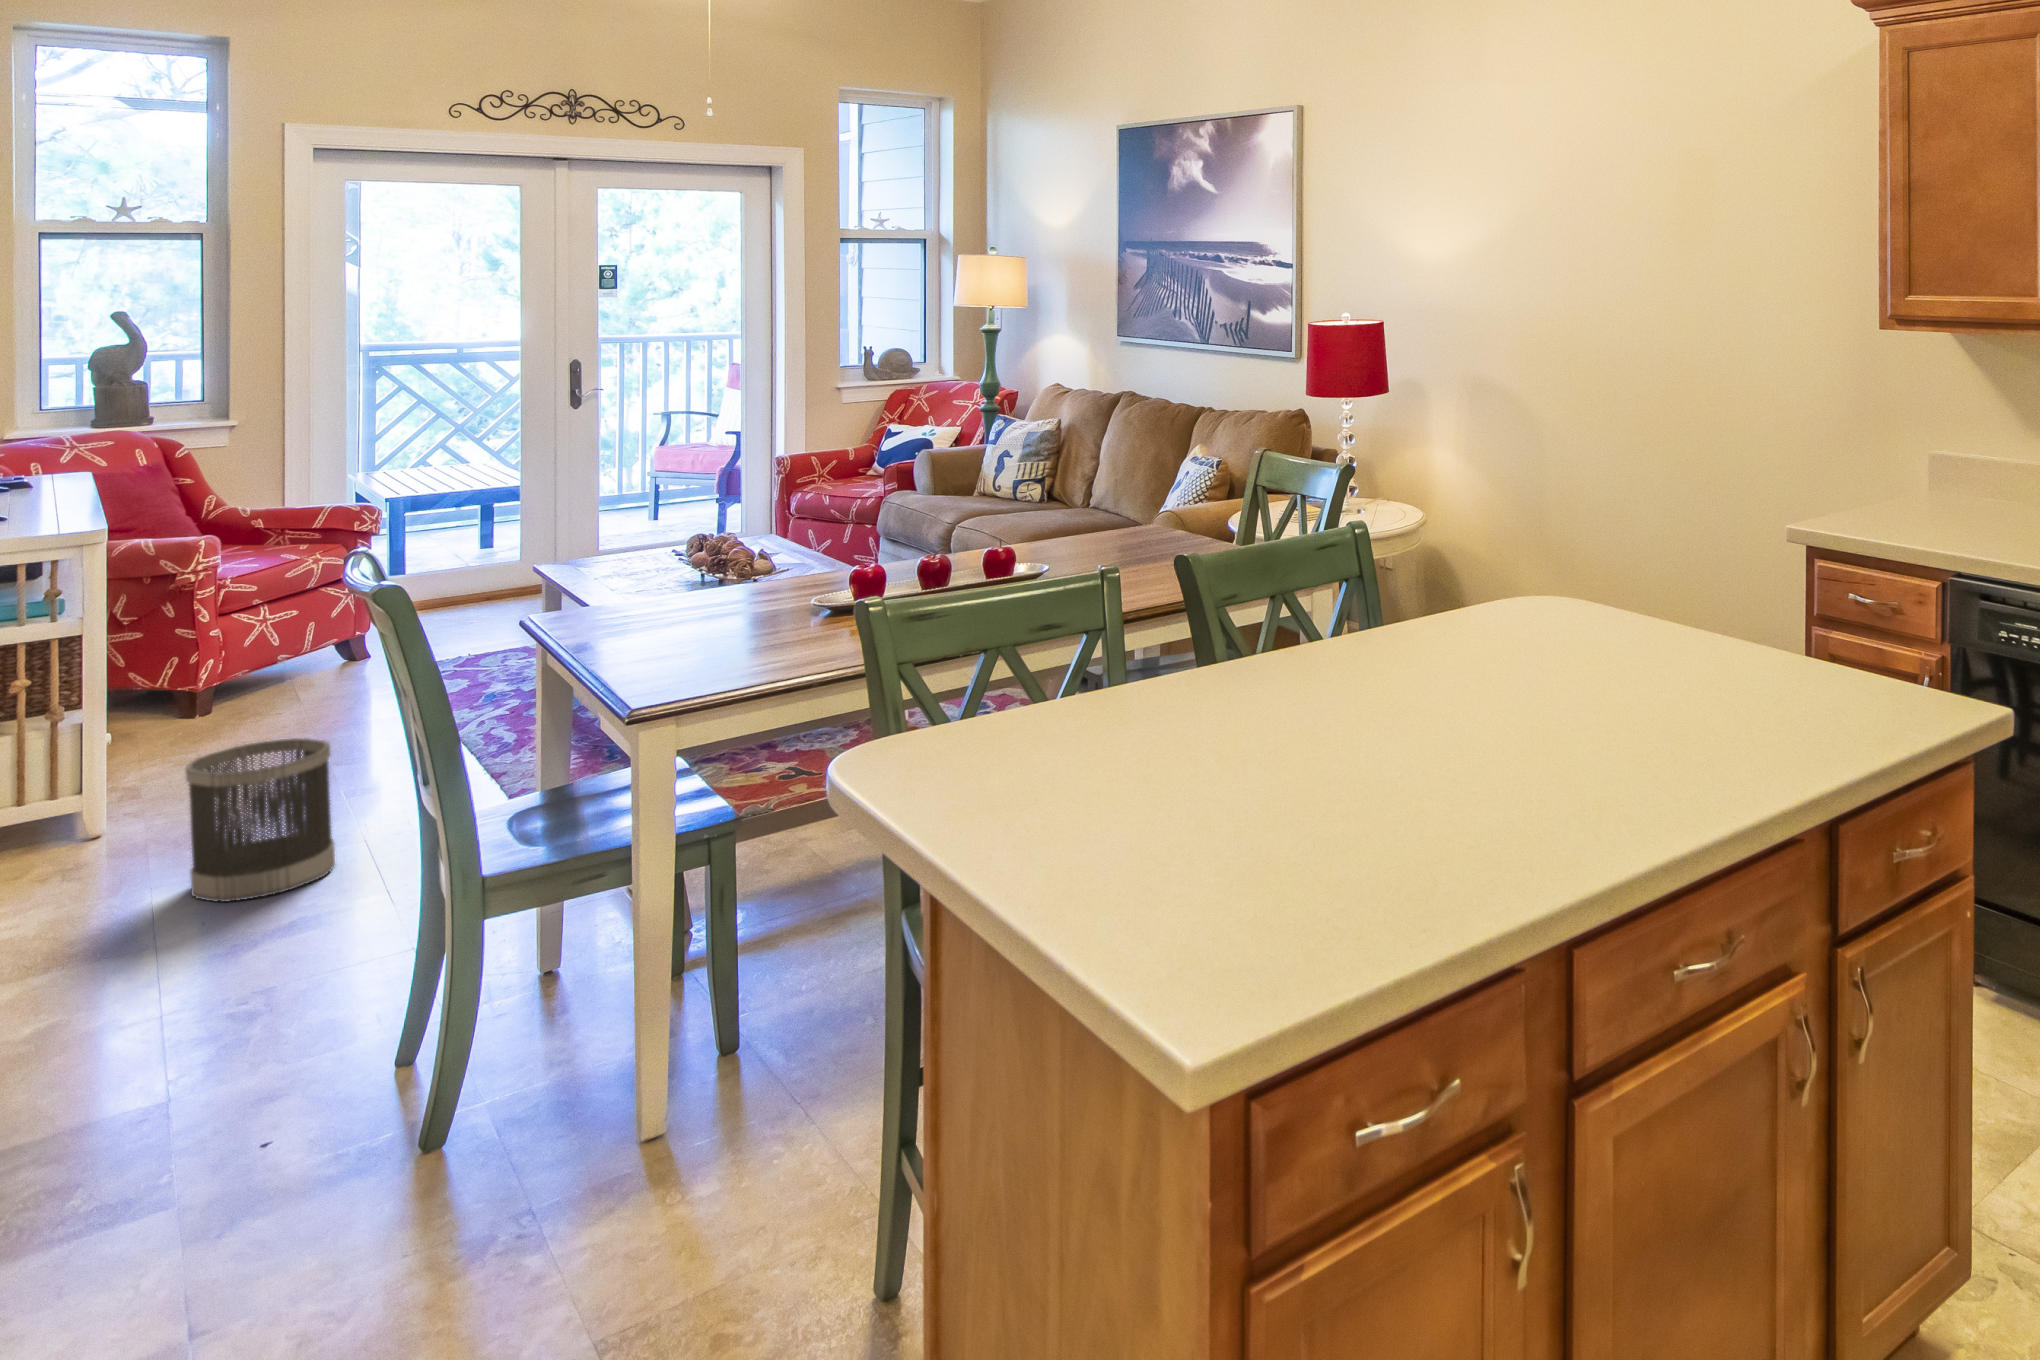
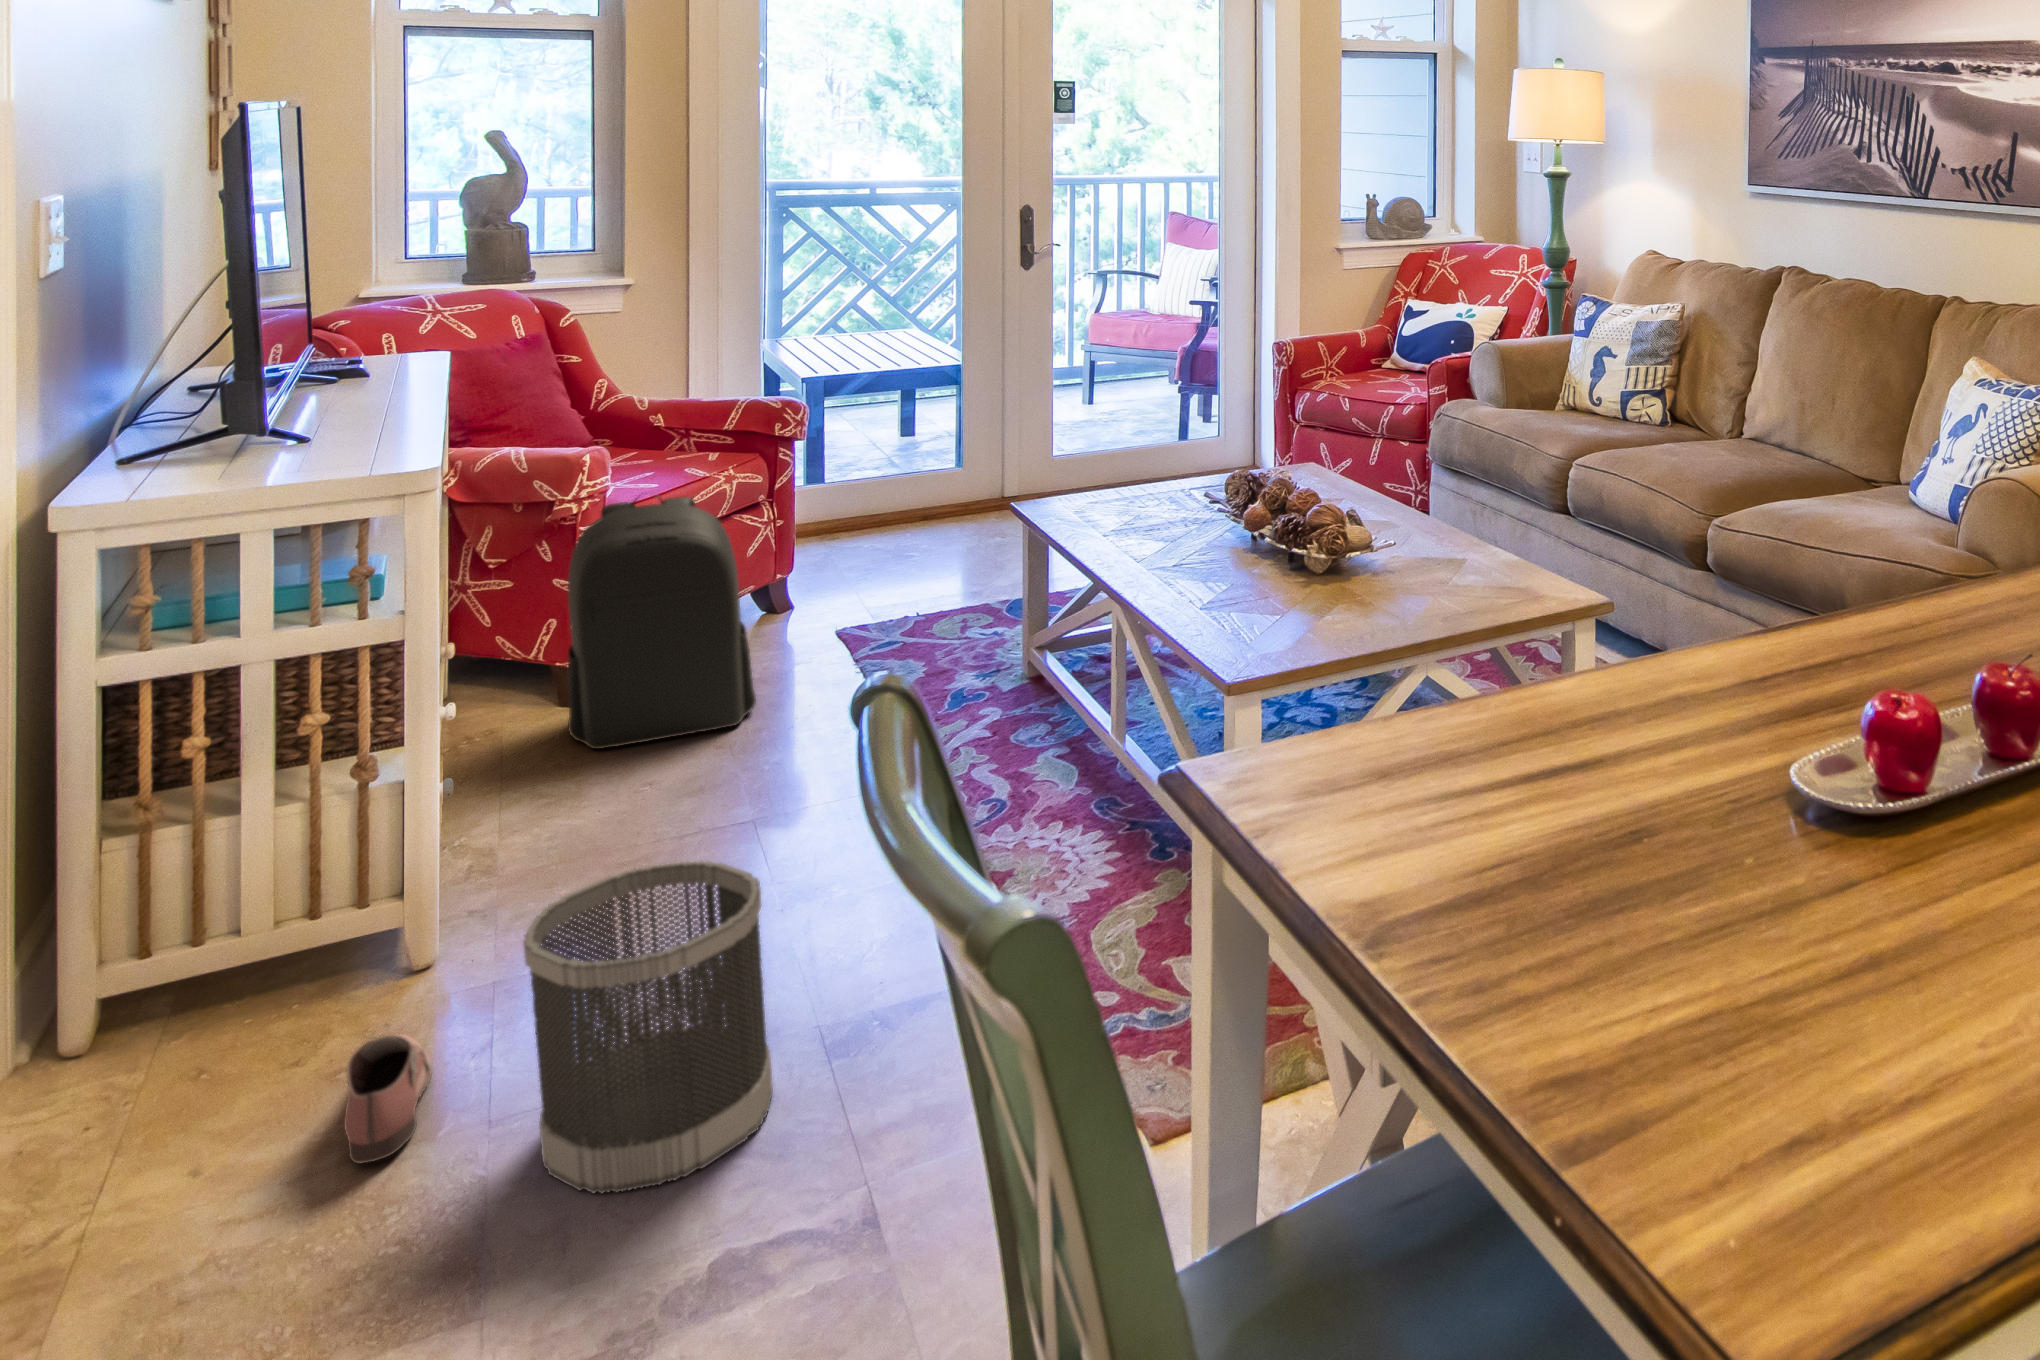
backpack: none [184,564,332,739] -> present [568,496,756,749]
shoe: none [66,841,116,902] -> present [344,1034,432,1163]

